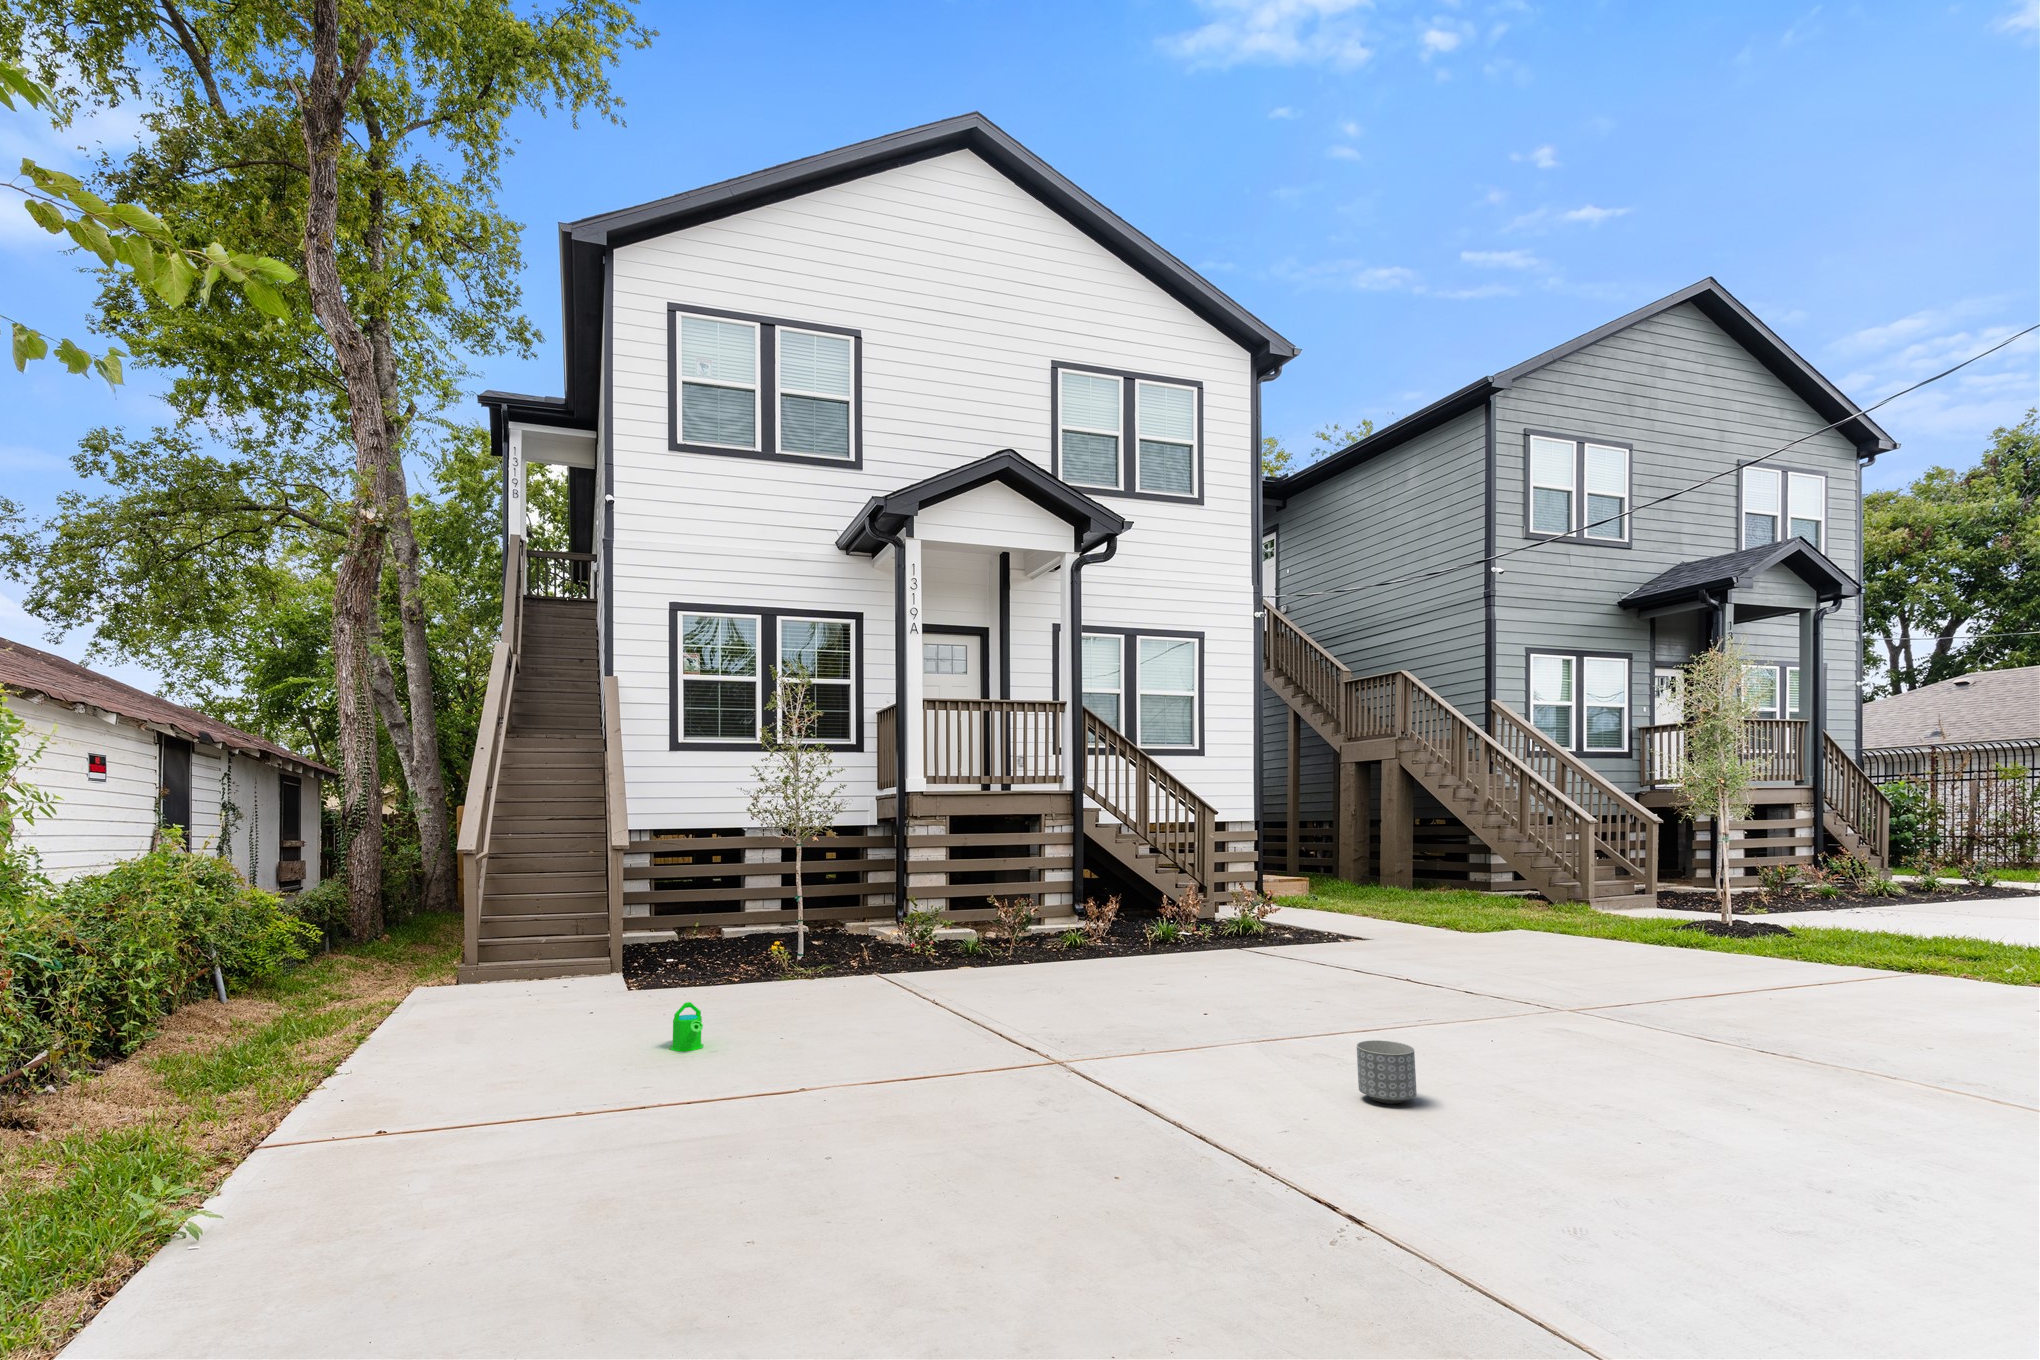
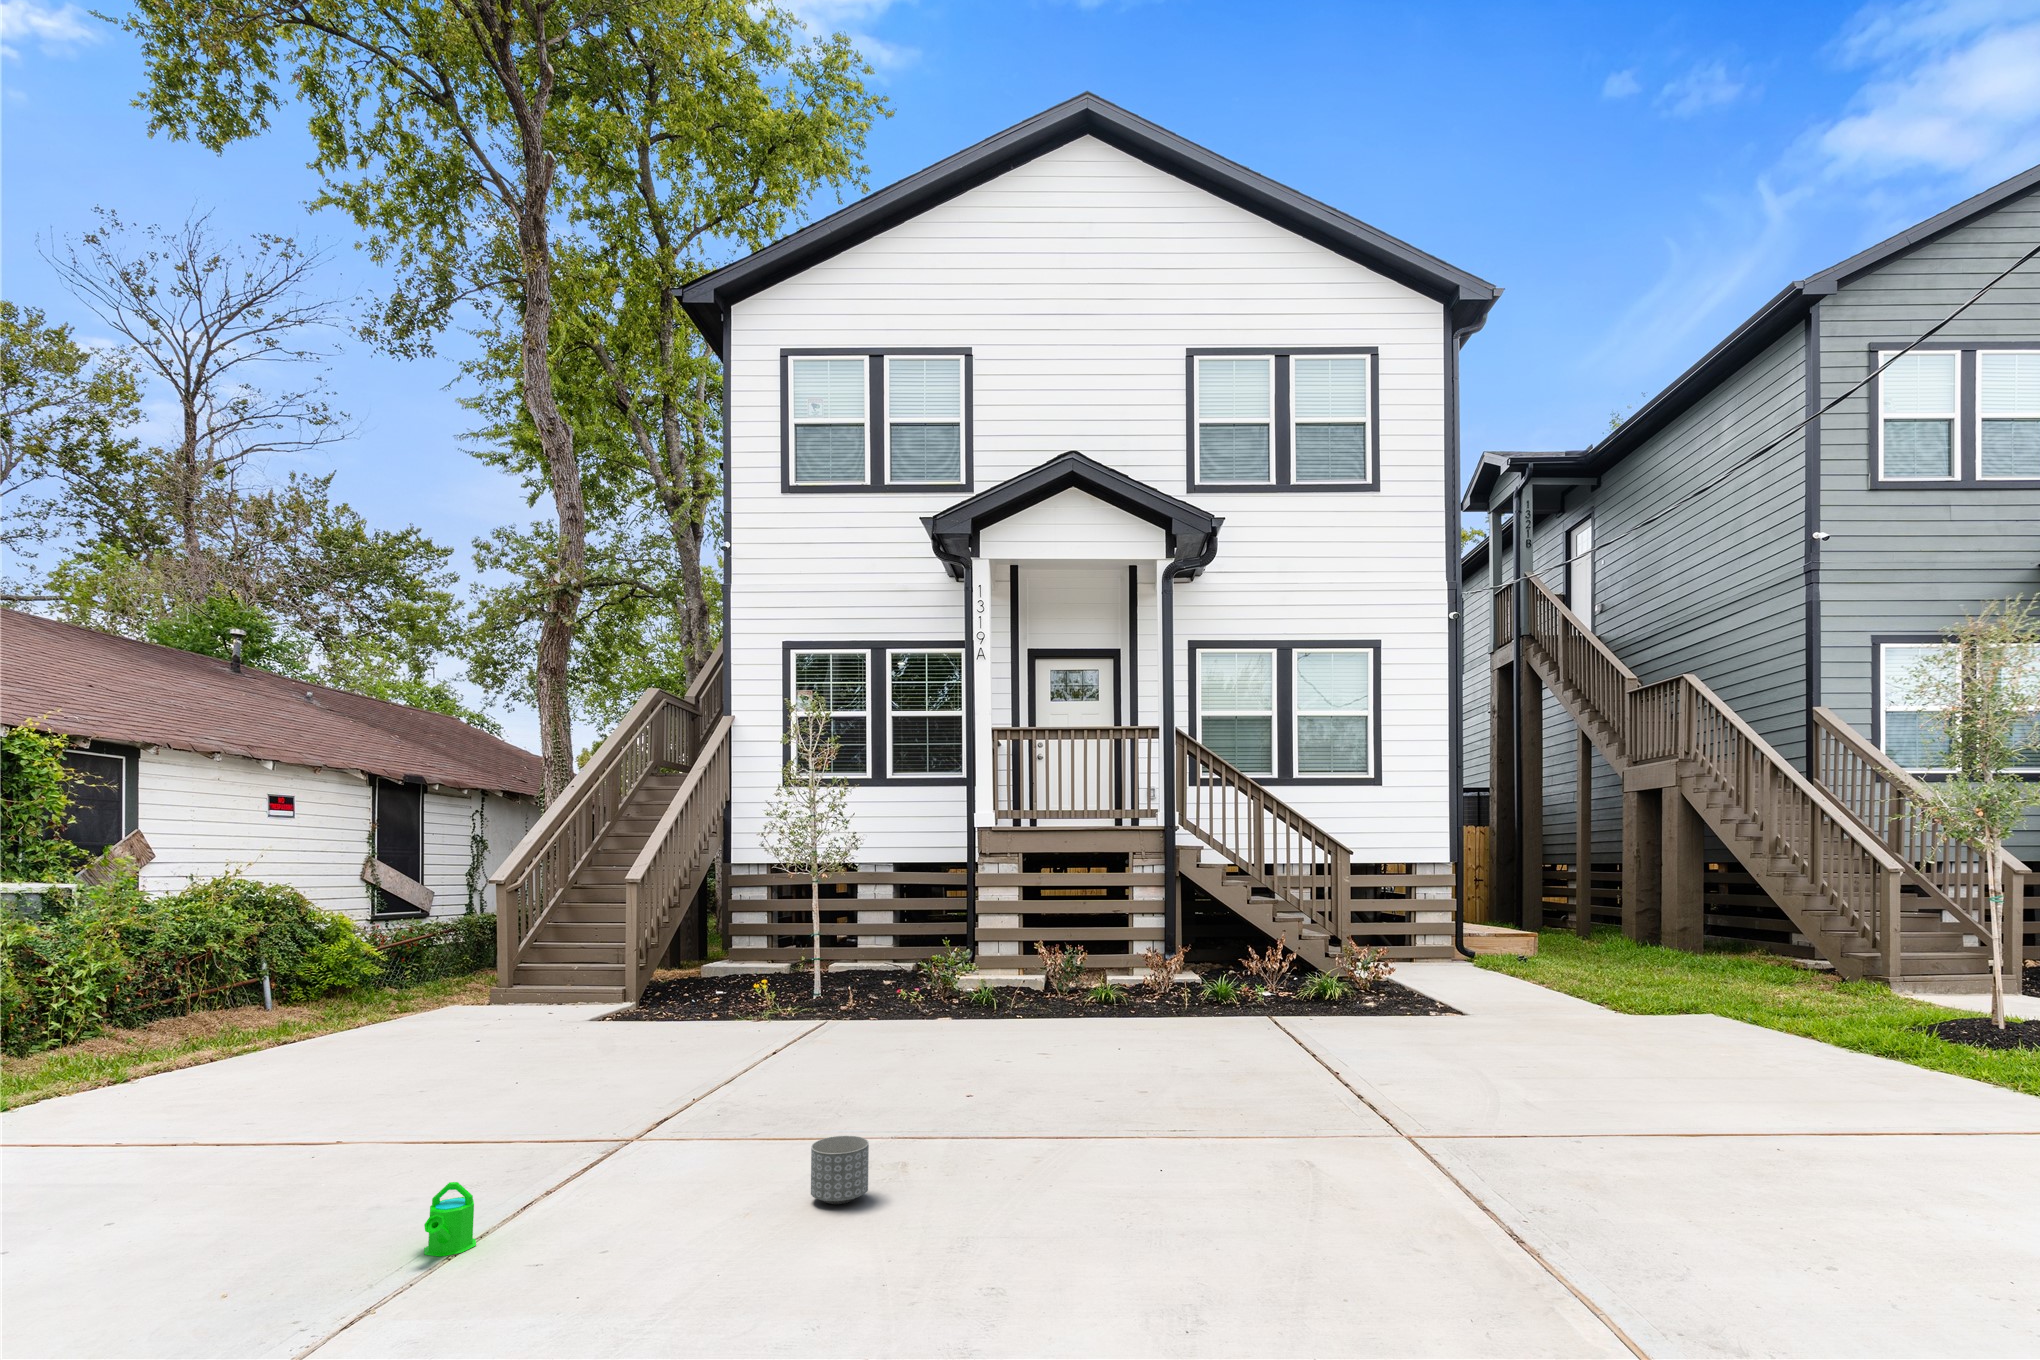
watering can: present [670,1002,704,1051] -> present [424,1182,476,1257]

